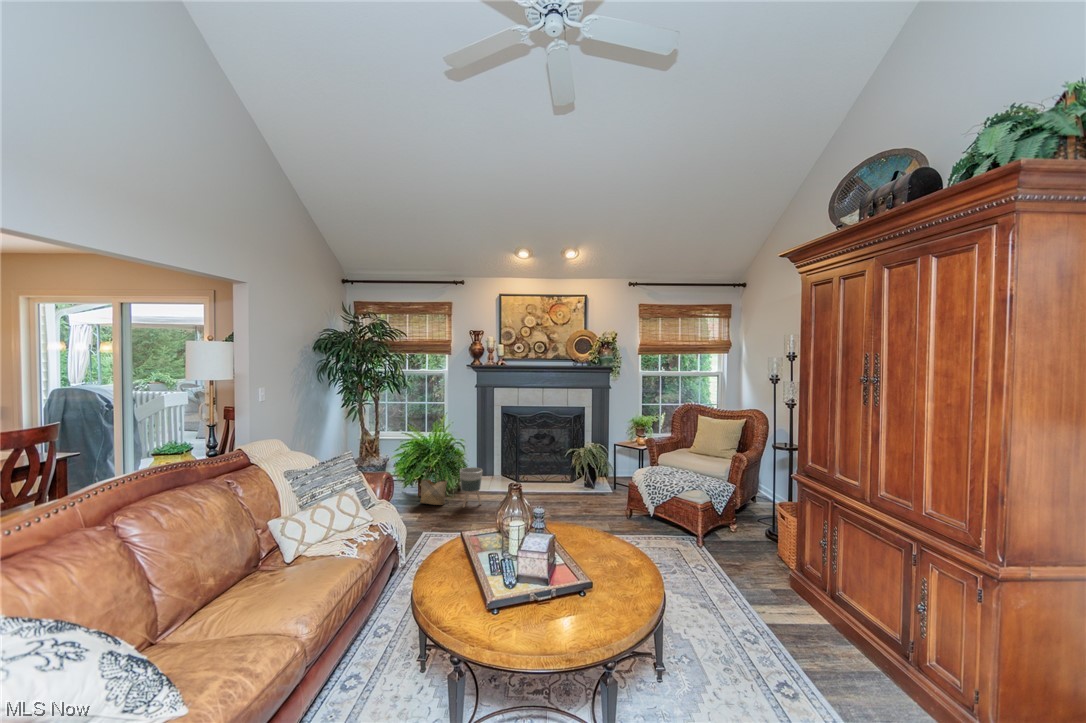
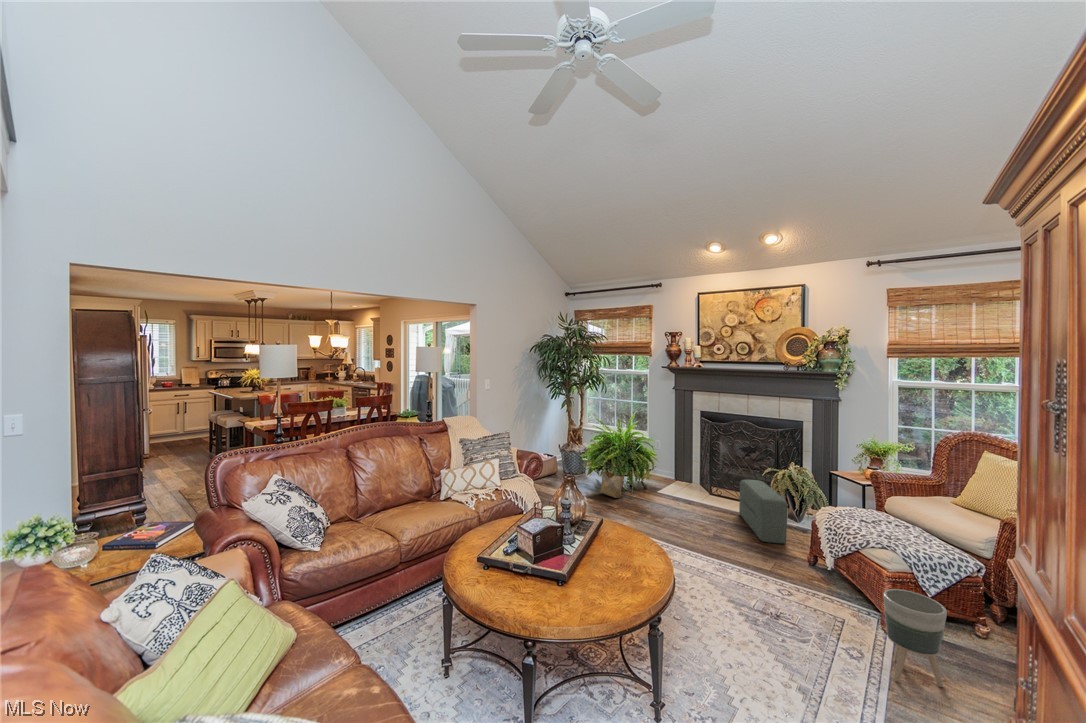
pouf: none [555,463,607,514] -> present [739,480,788,543]
planter: present [460,467,483,507] -> present [883,589,947,687]

